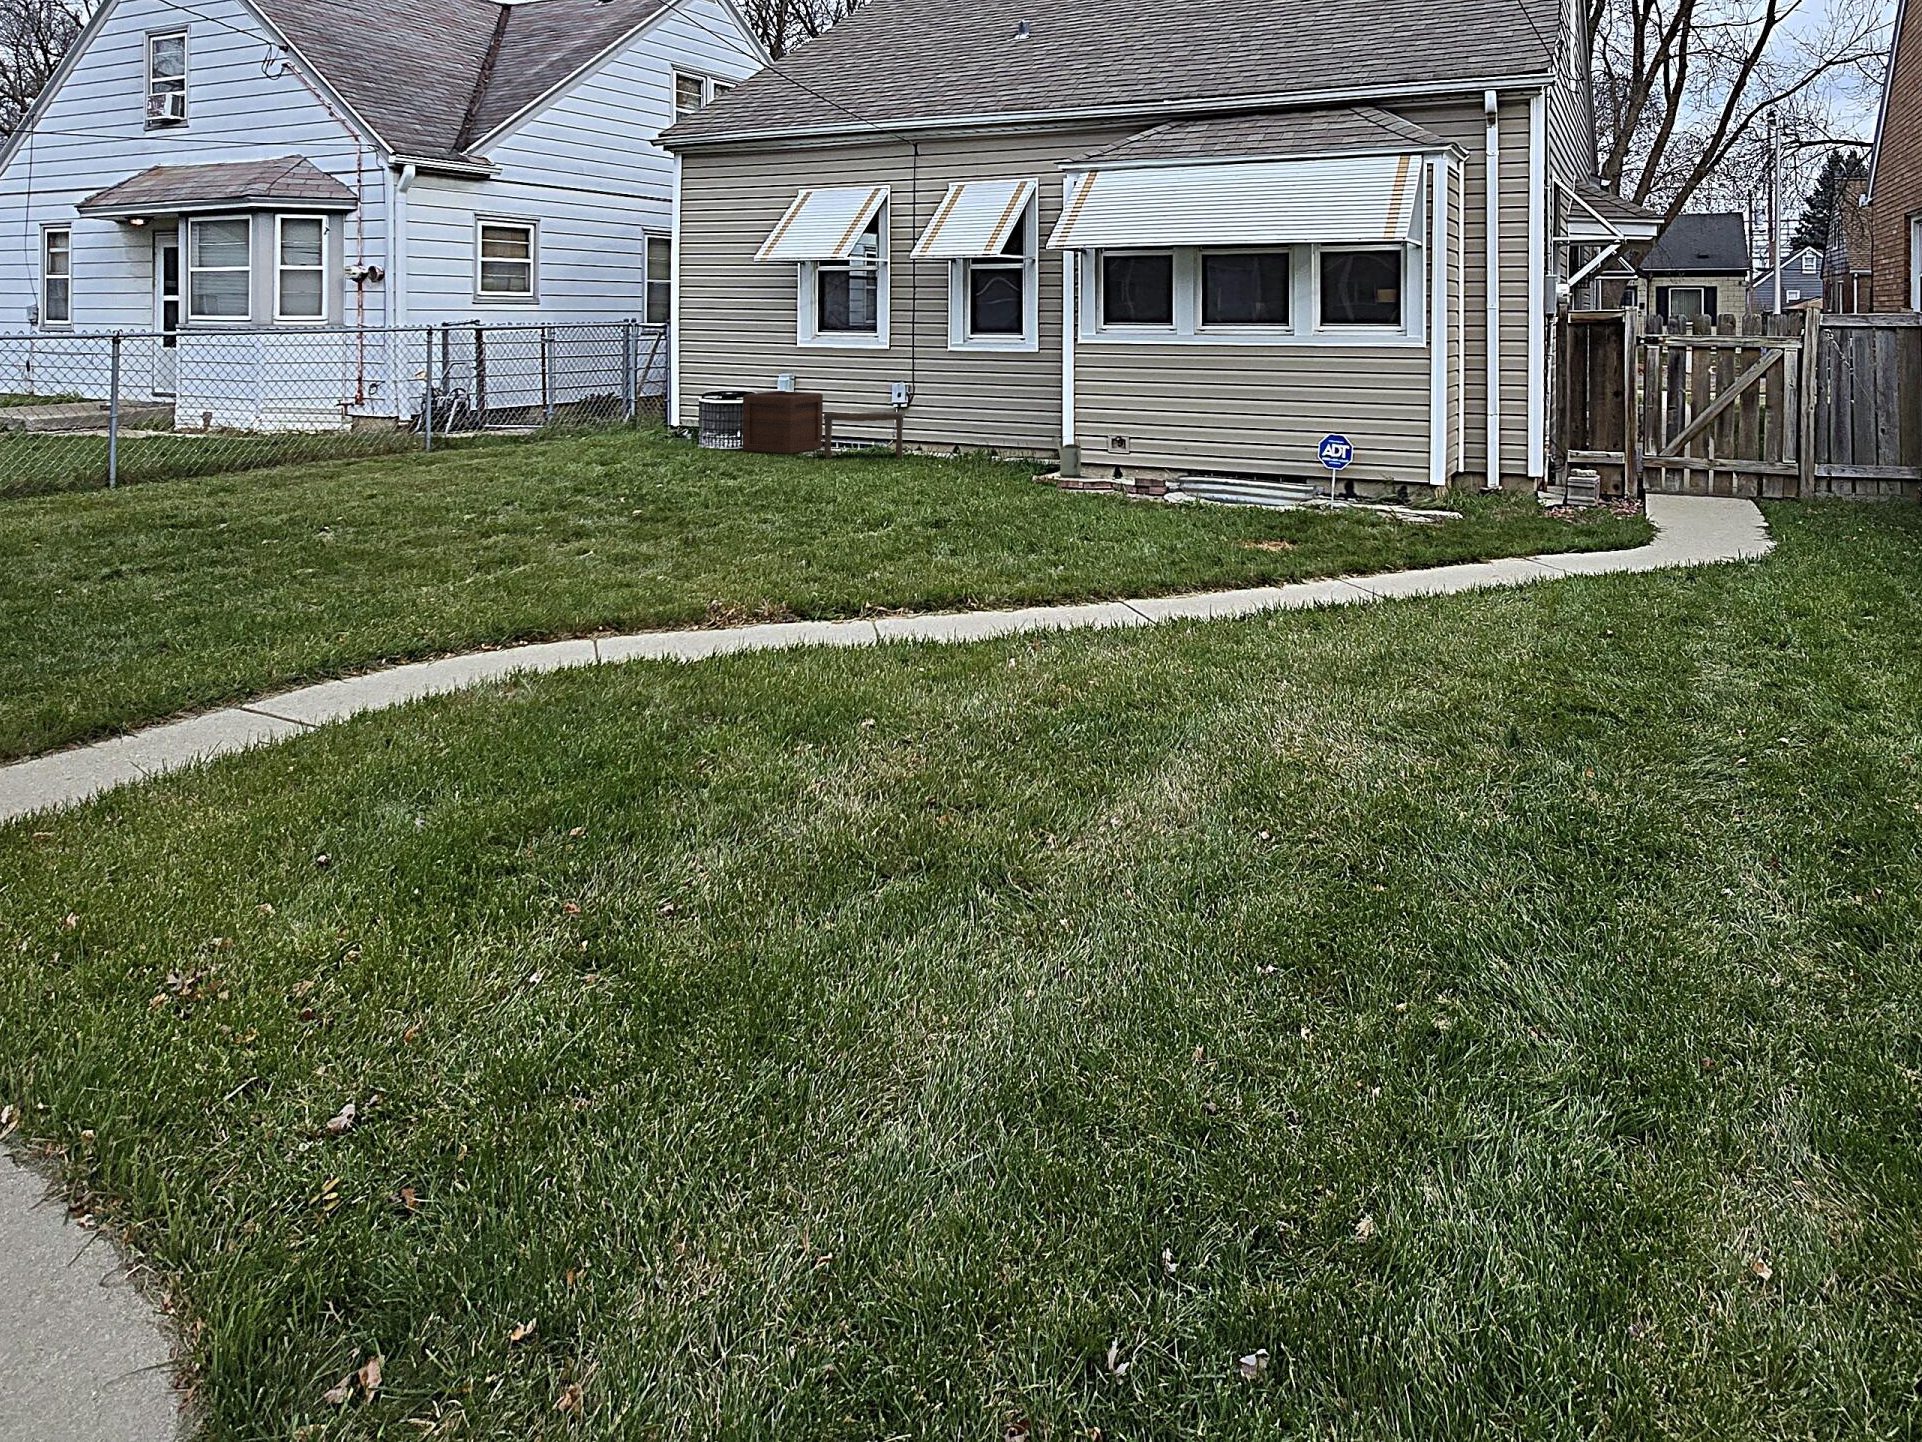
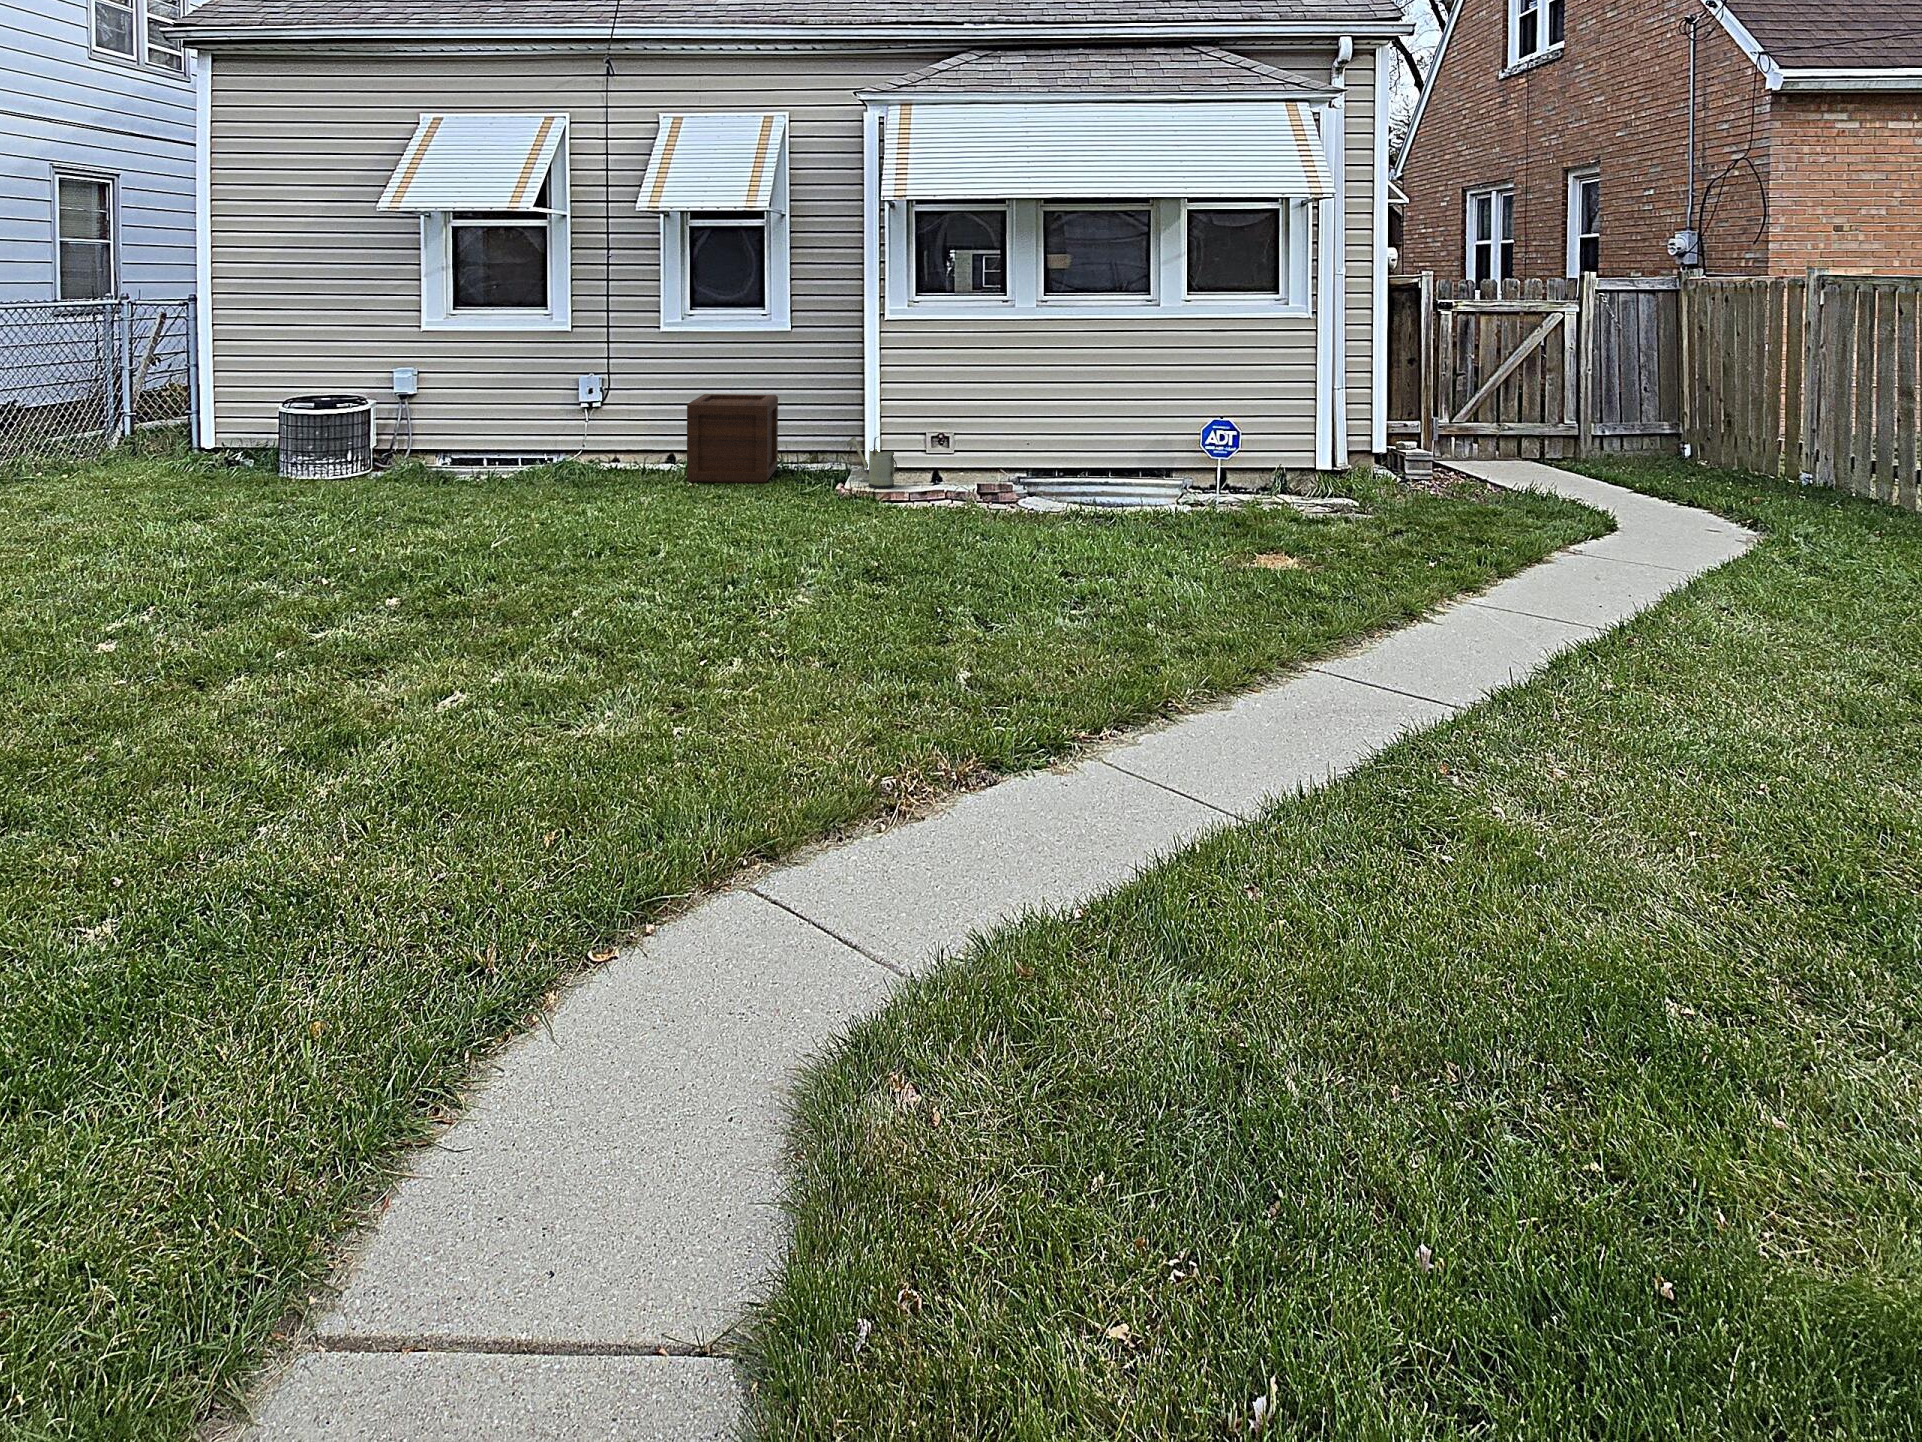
wooden crate: present [743,391,823,454] -> present [687,394,778,483]
bench: present [824,411,905,459] -> none [498,412,617,484]

